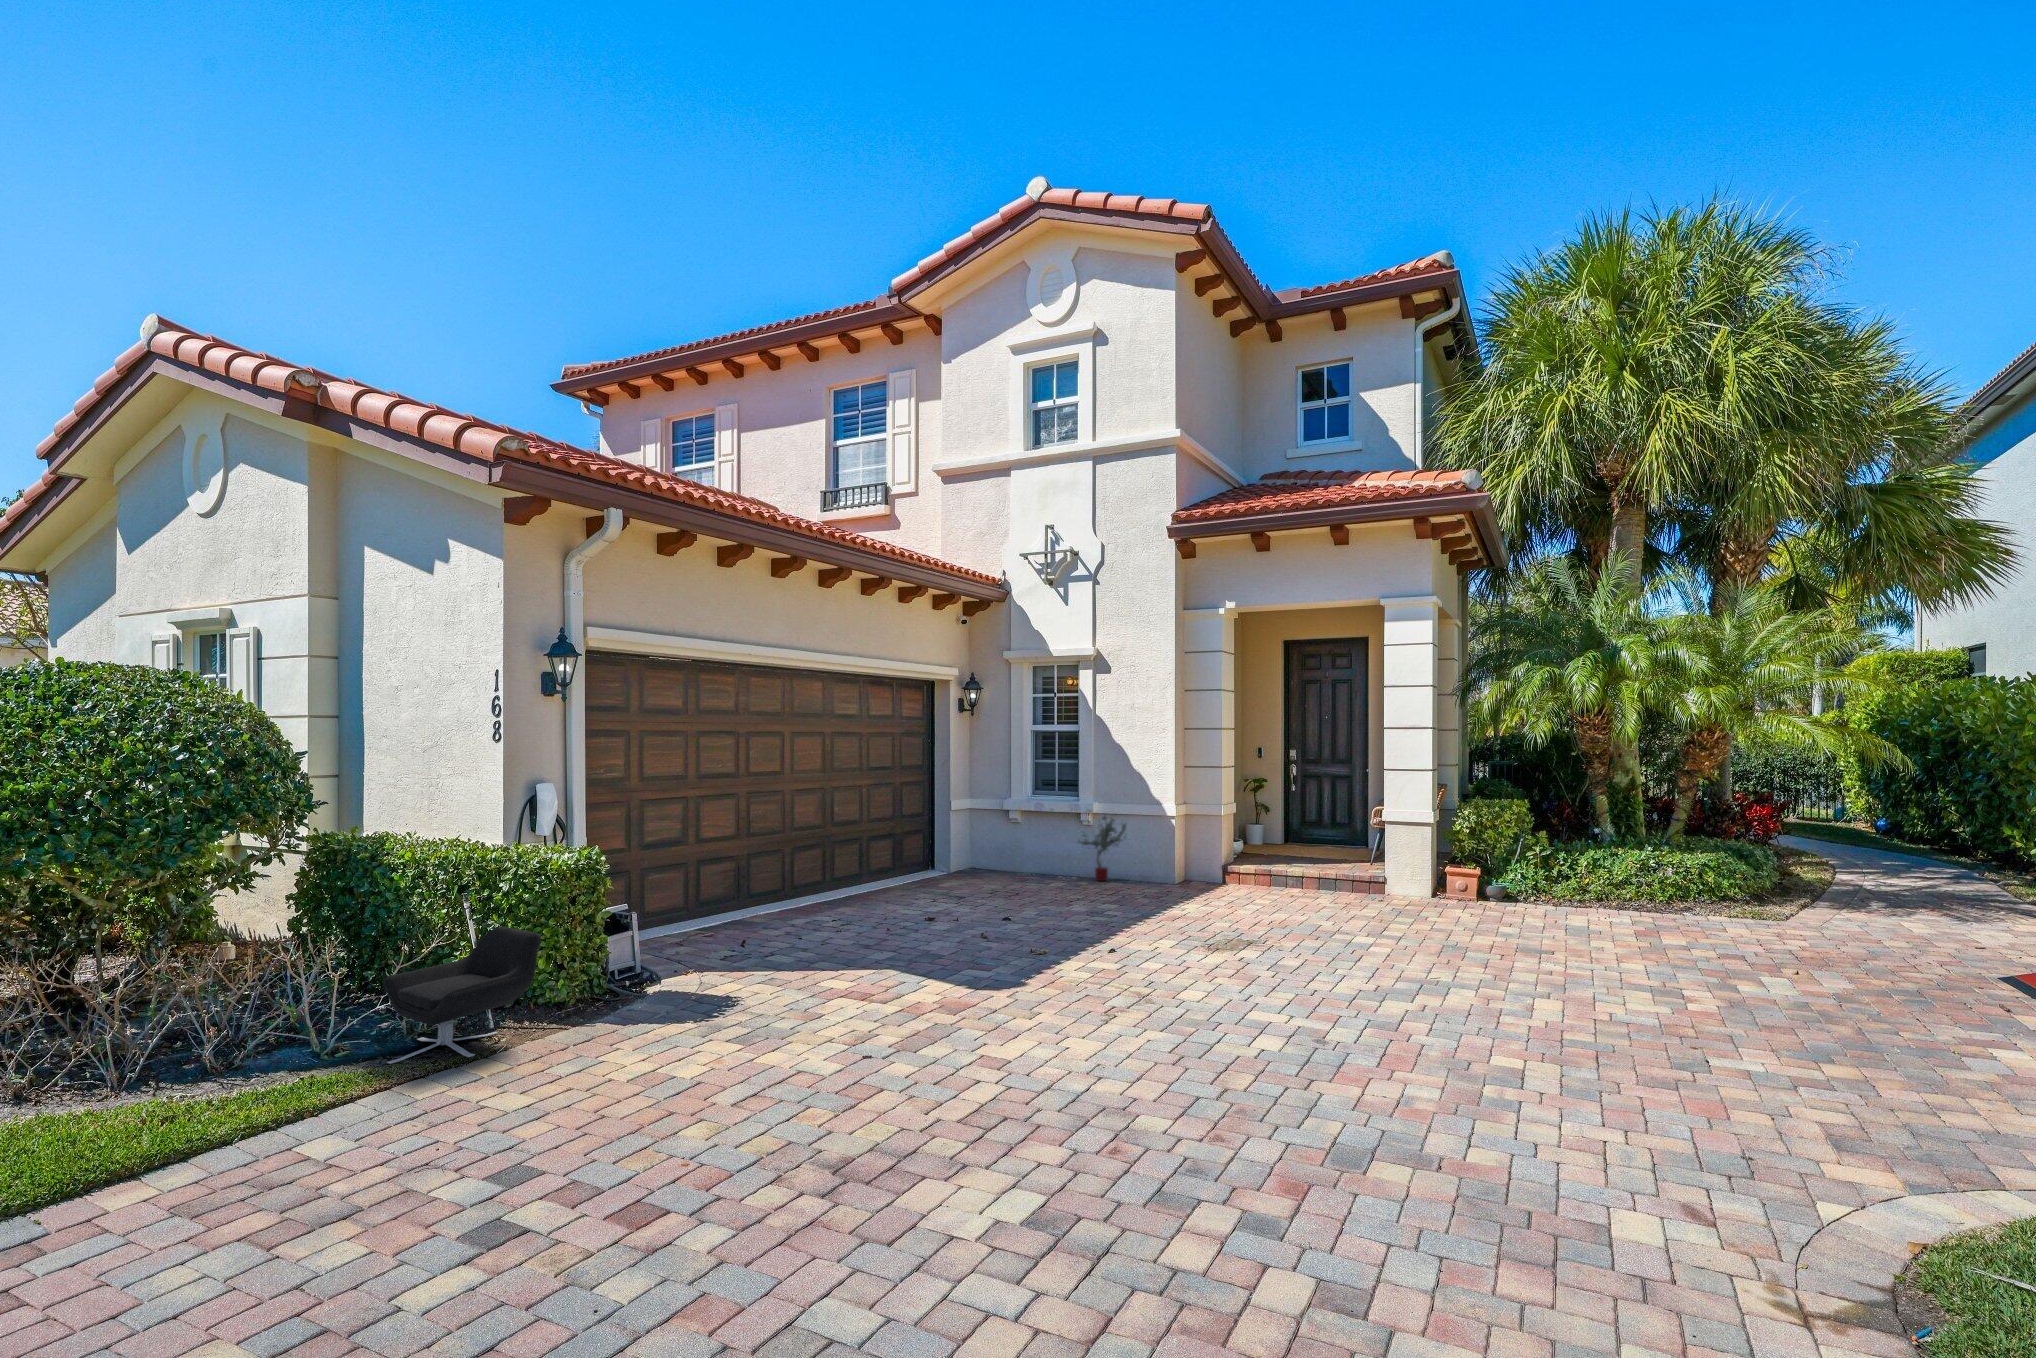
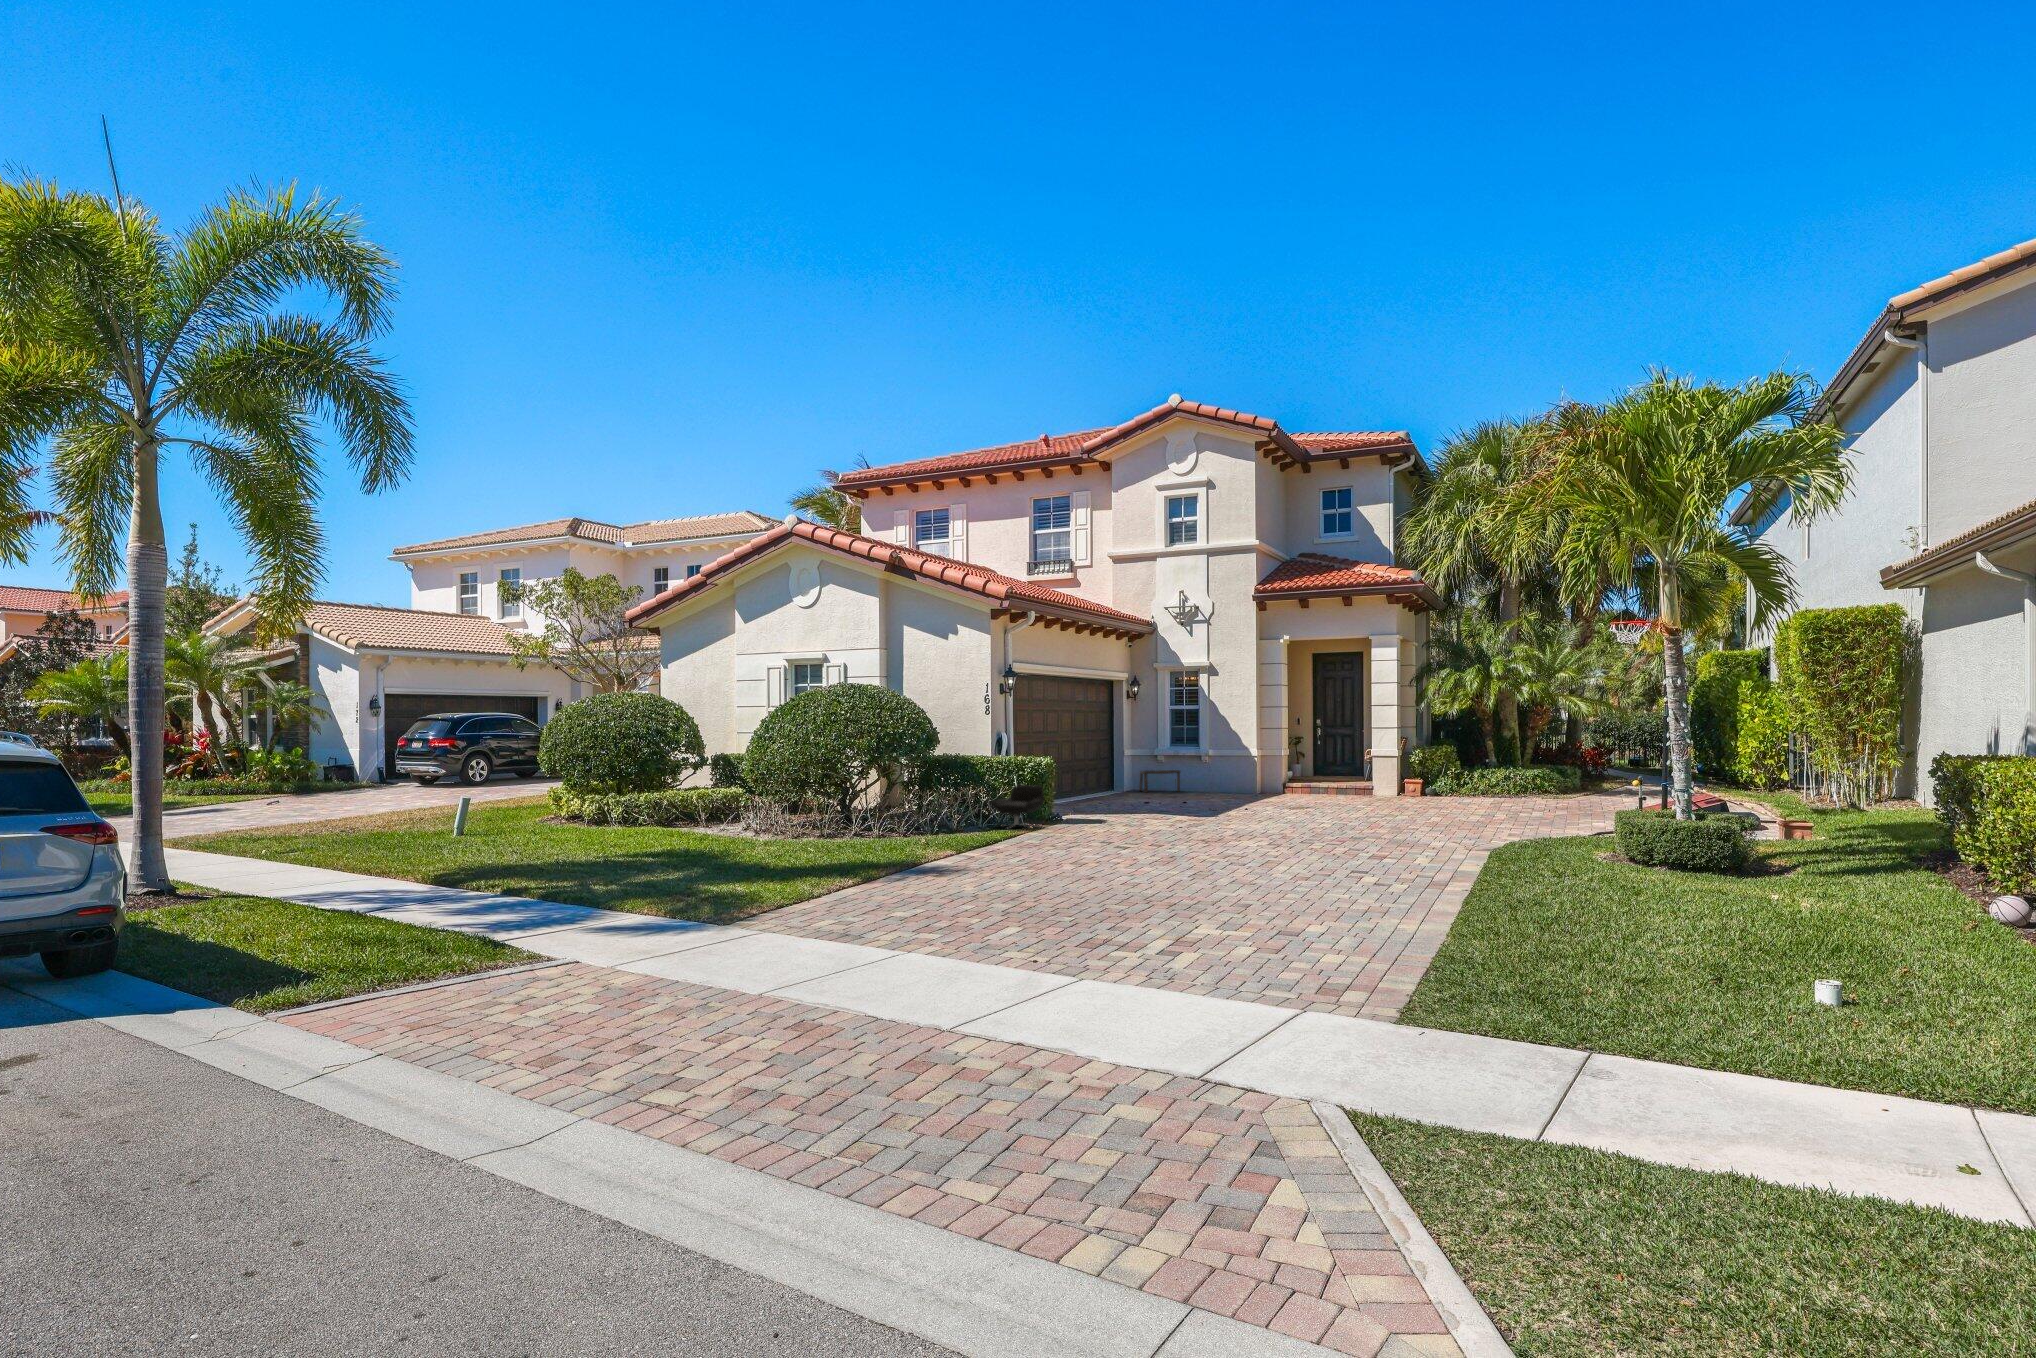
potted tree: present [1079,814,1126,881] -> none [1200,755,1230,793]
bench: none [973,835,1043,878] -> present [1139,770,1180,792]

